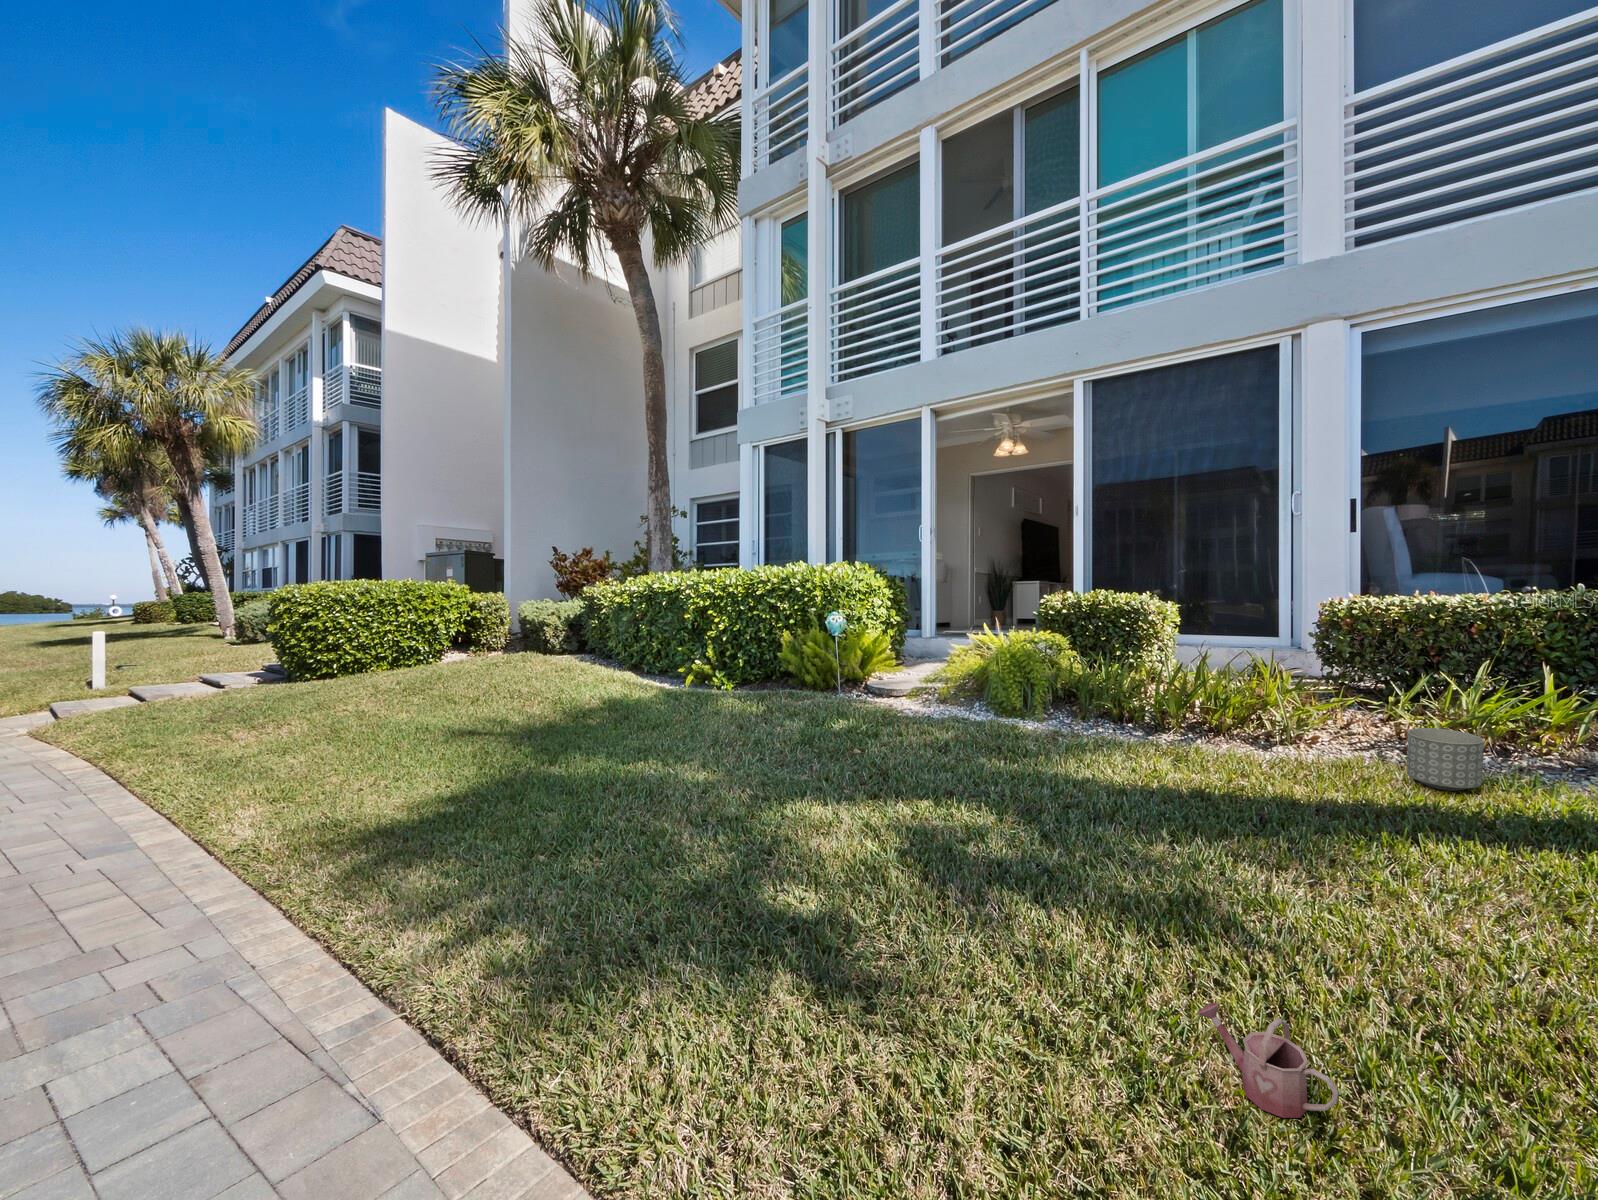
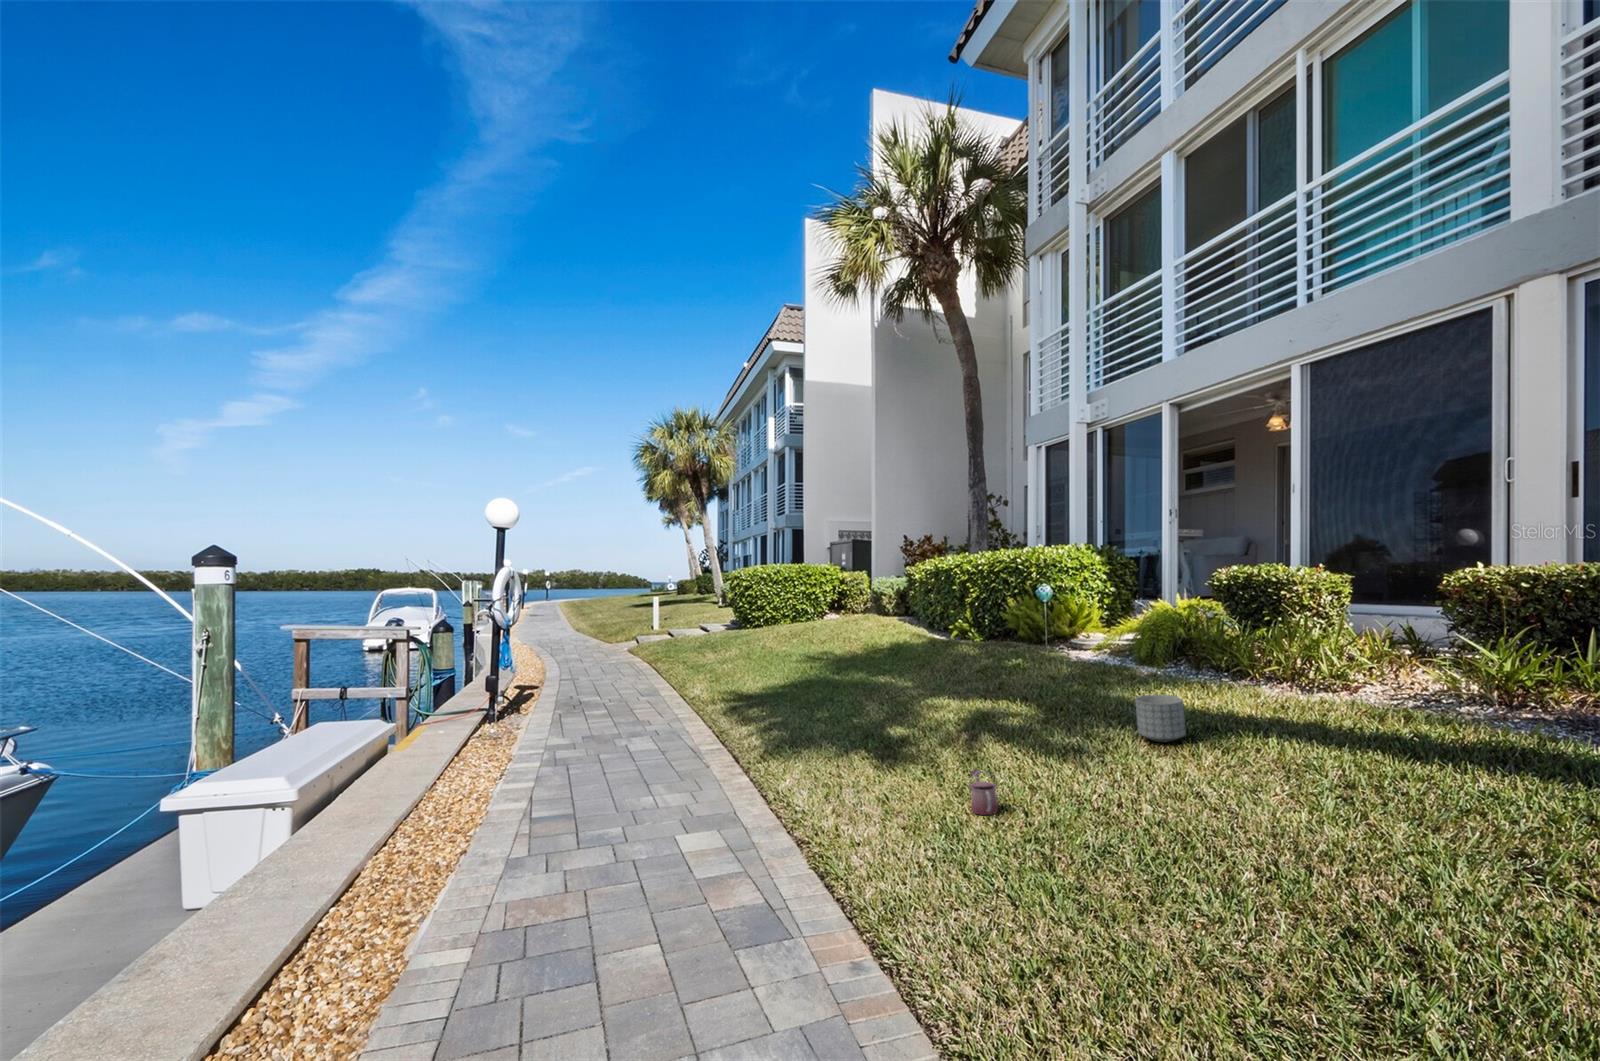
planter: present [1407,728,1484,791] -> present [1135,695,1186,742]

